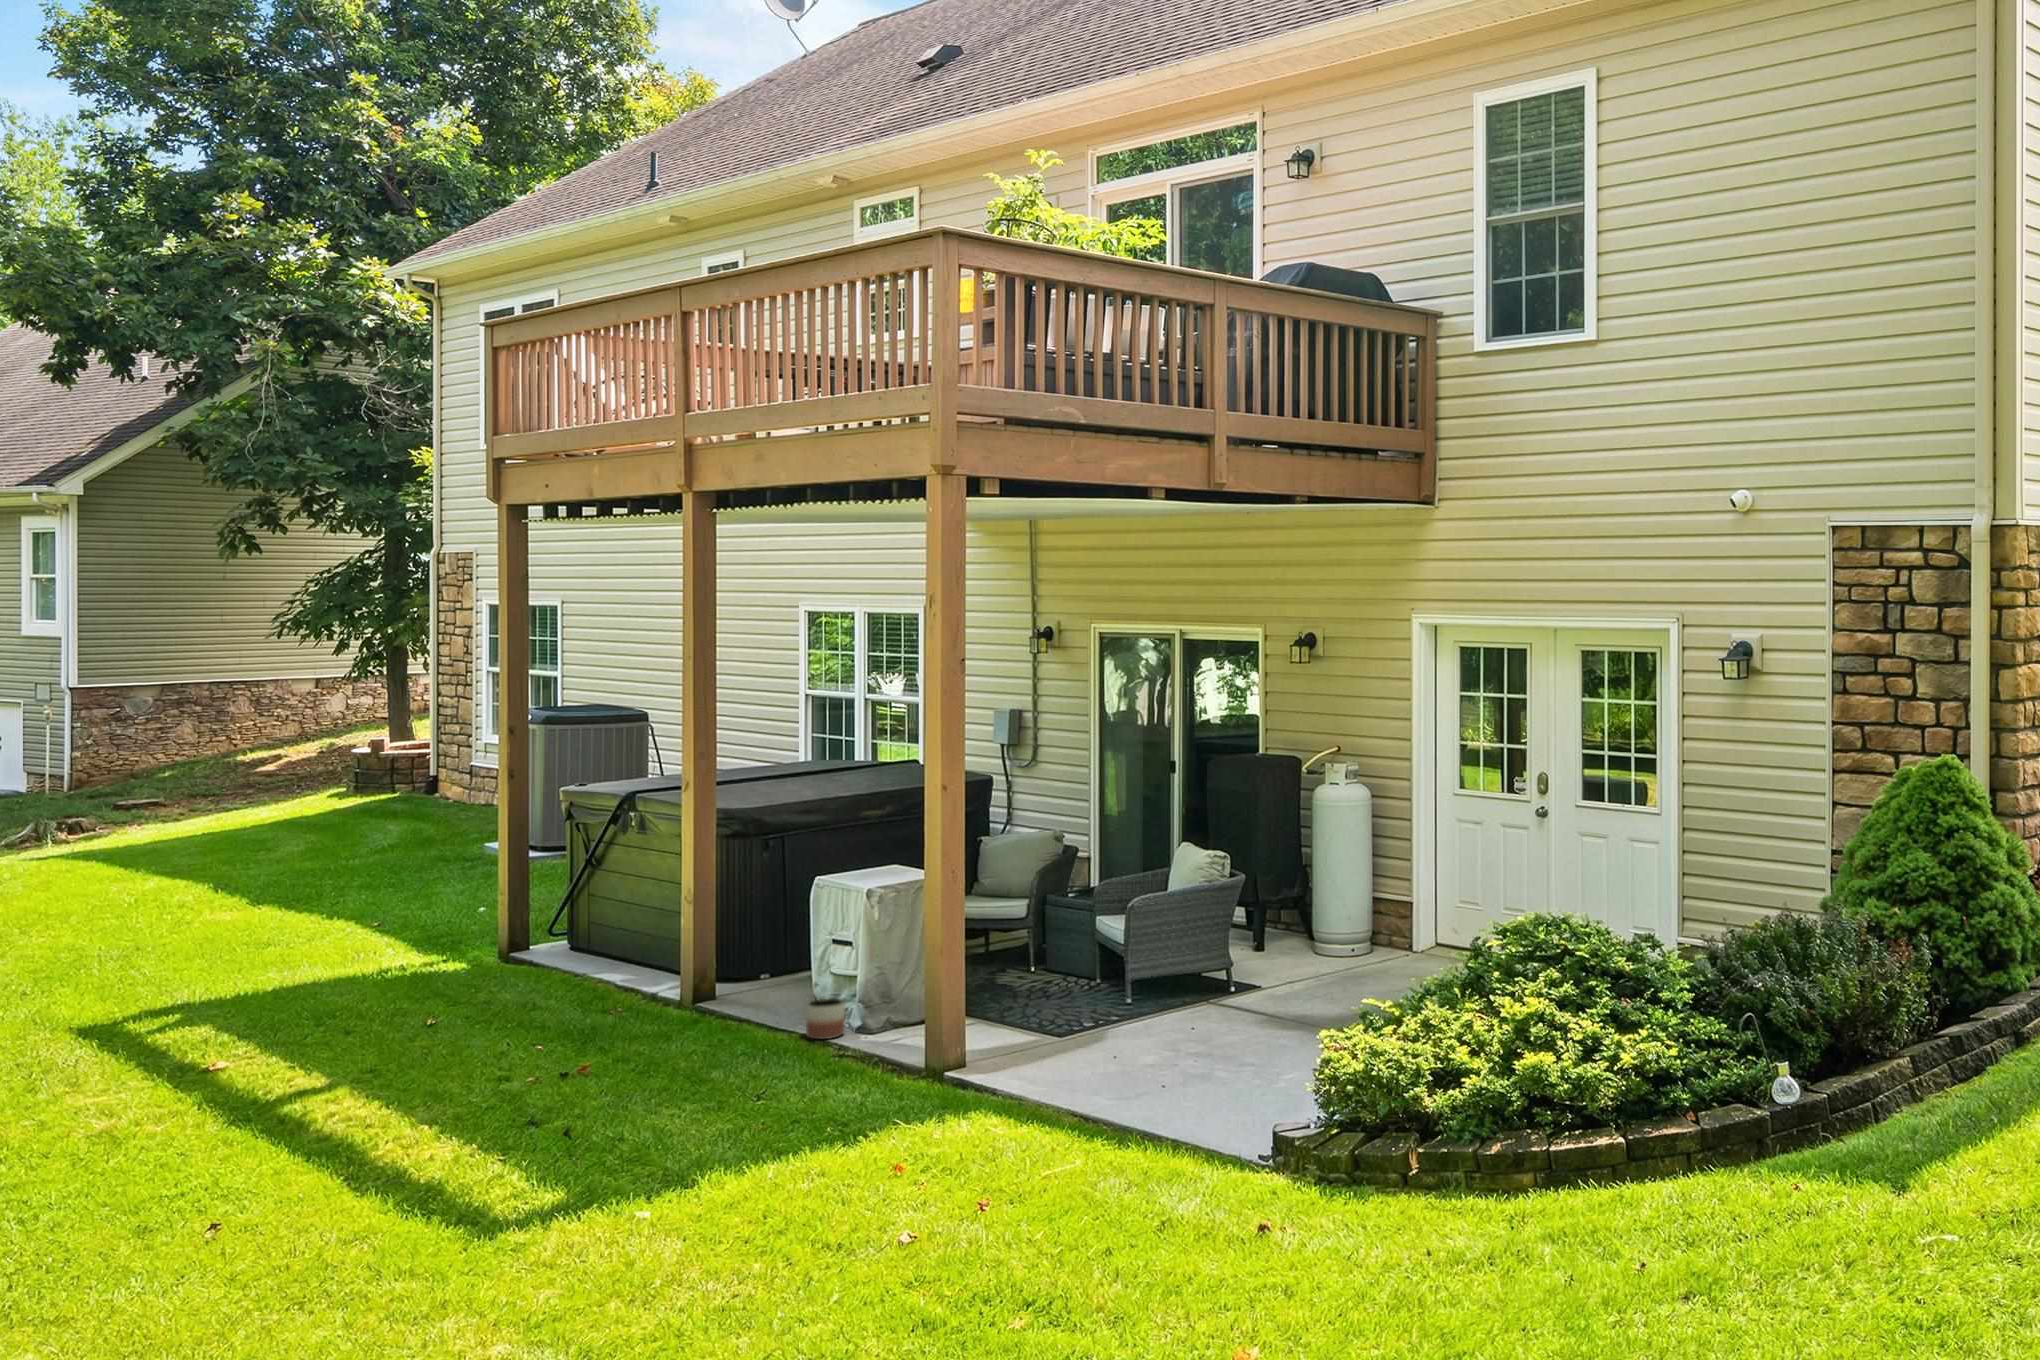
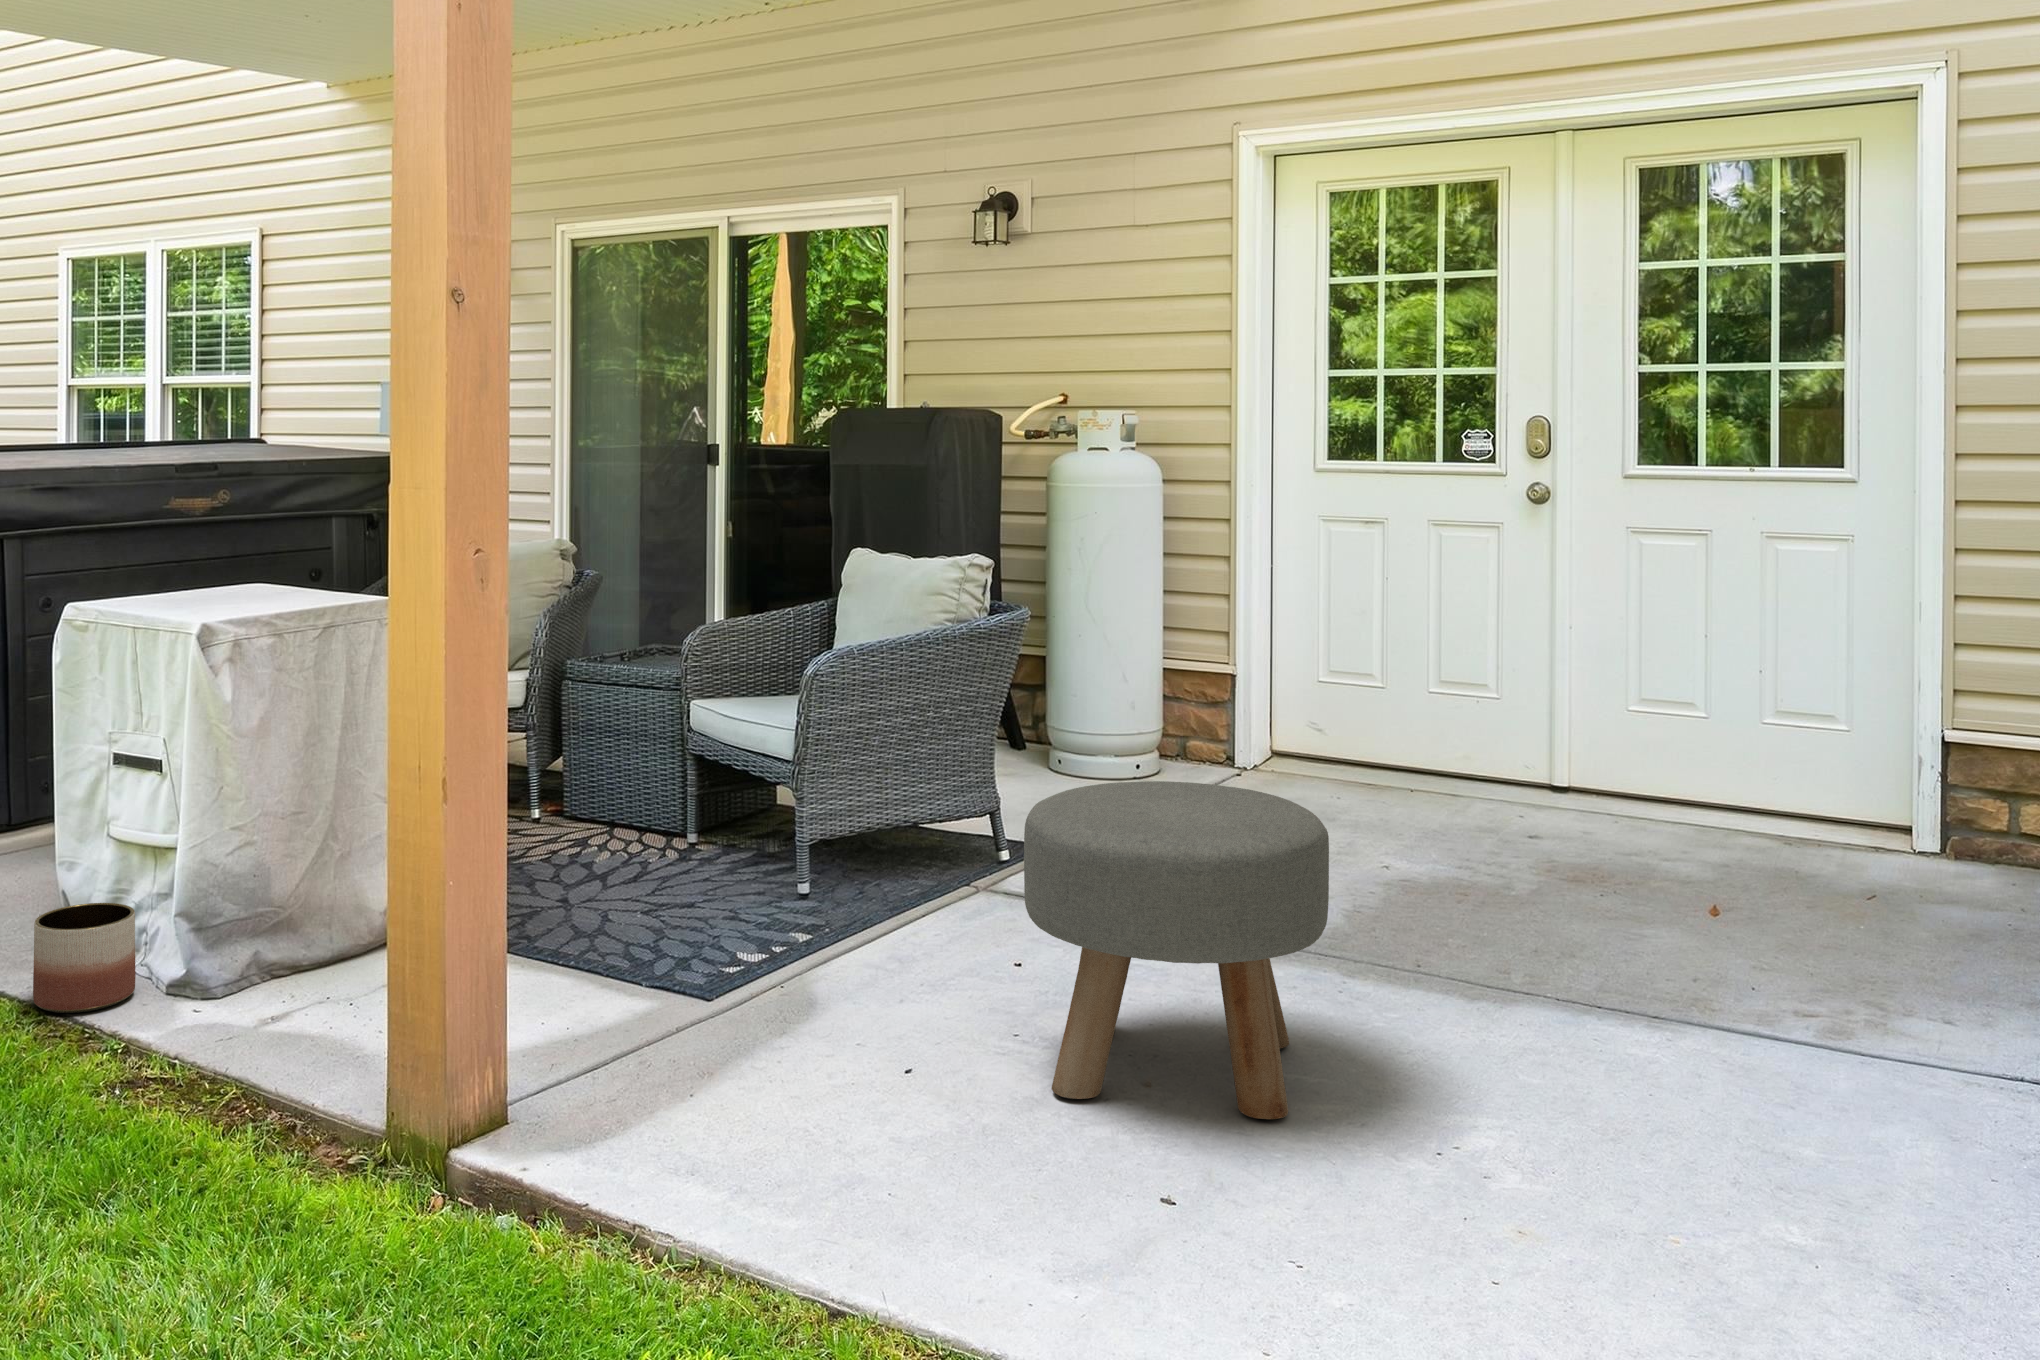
ottoman: none [1160,954,1269,1073] -> present [1024,781,1329,1119]

